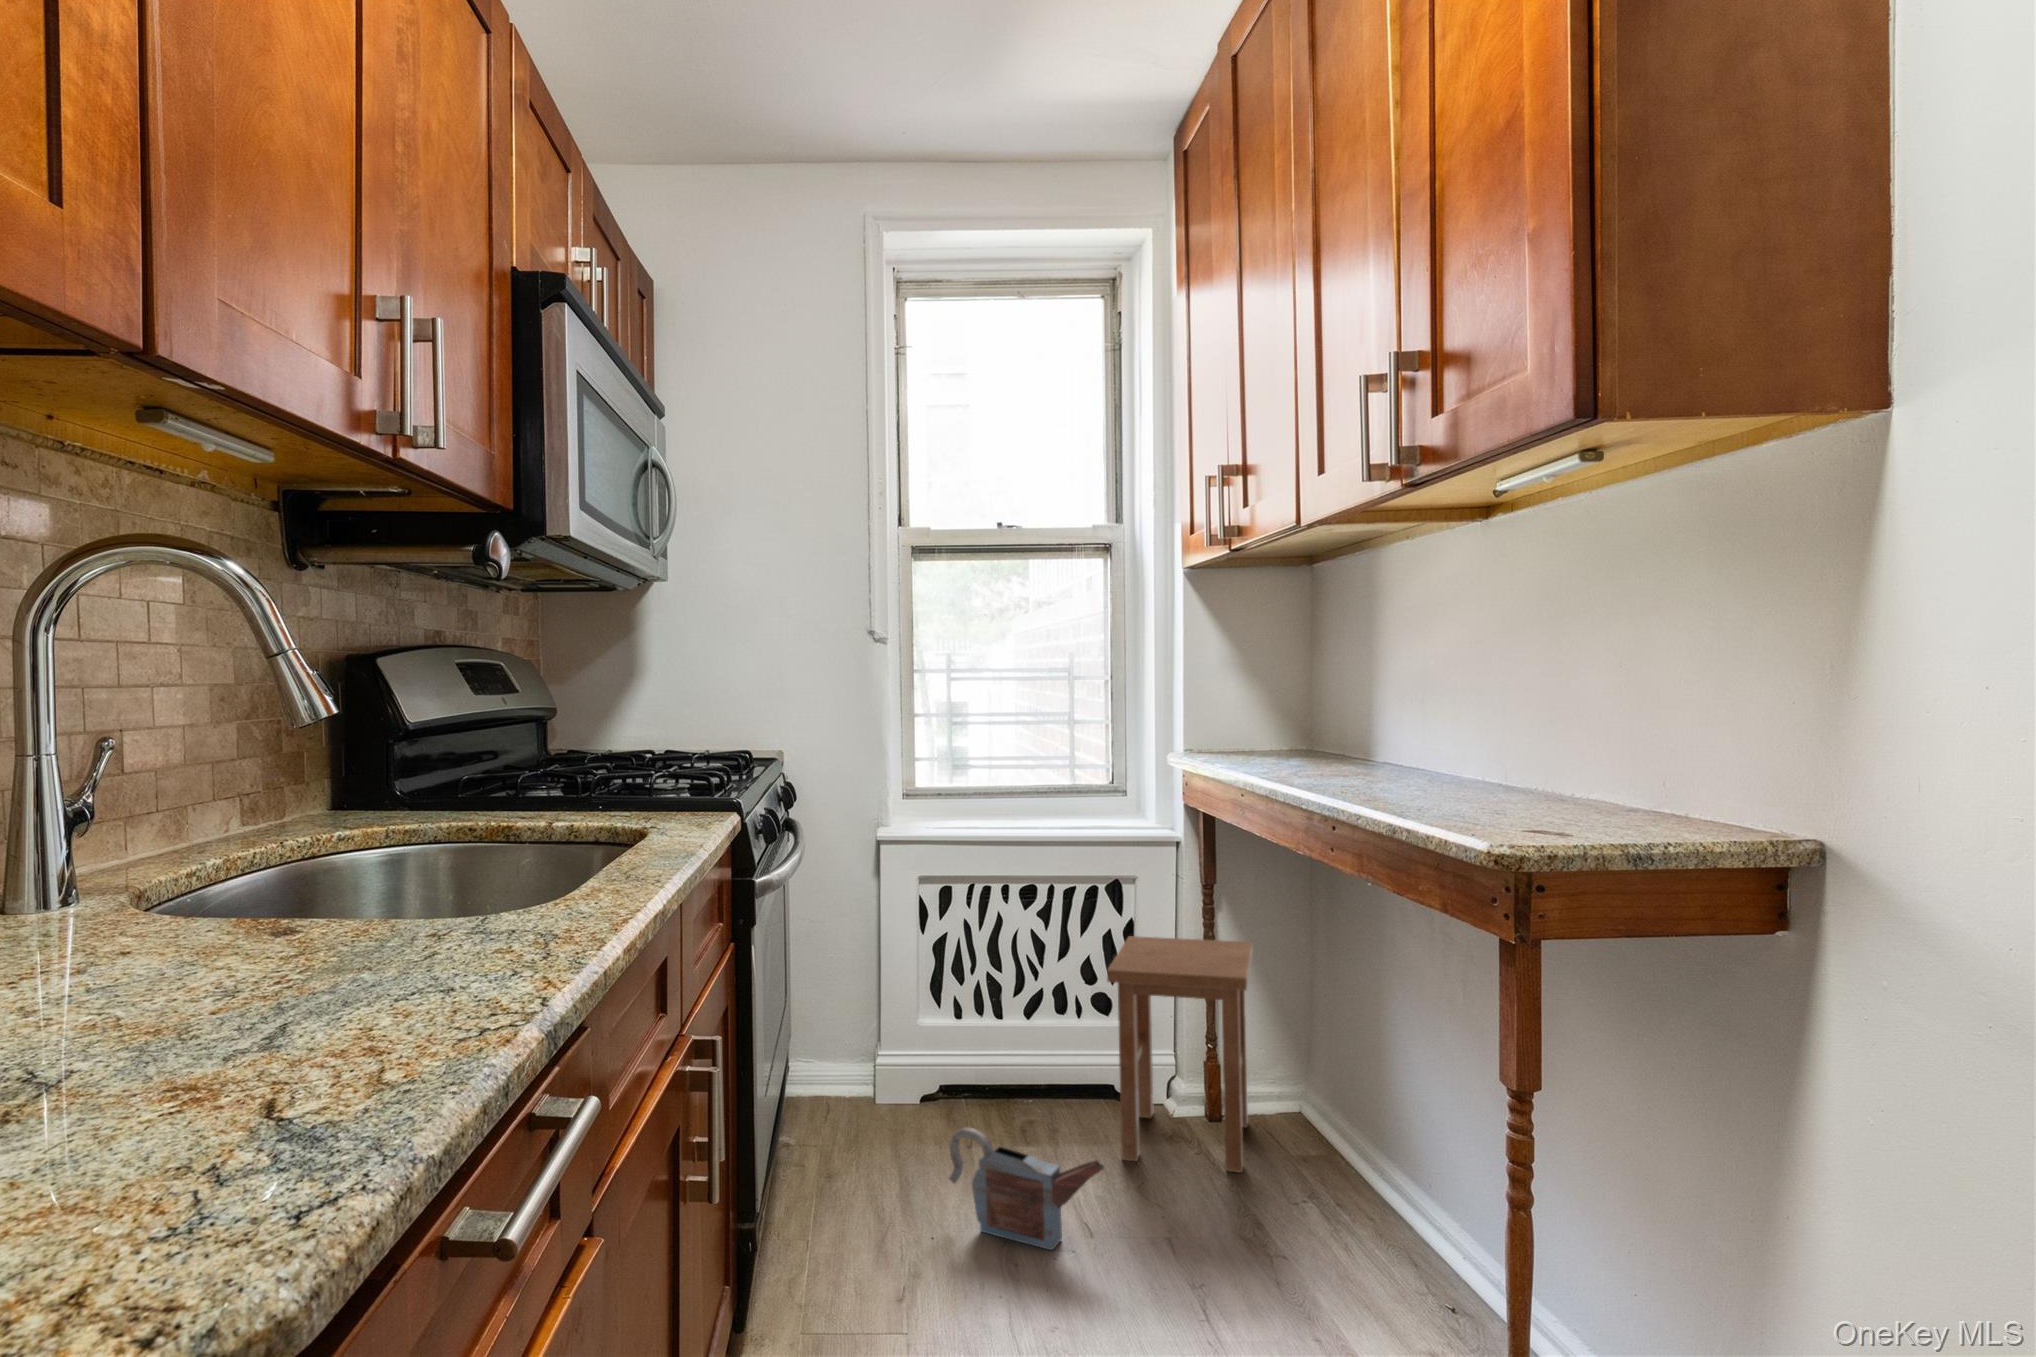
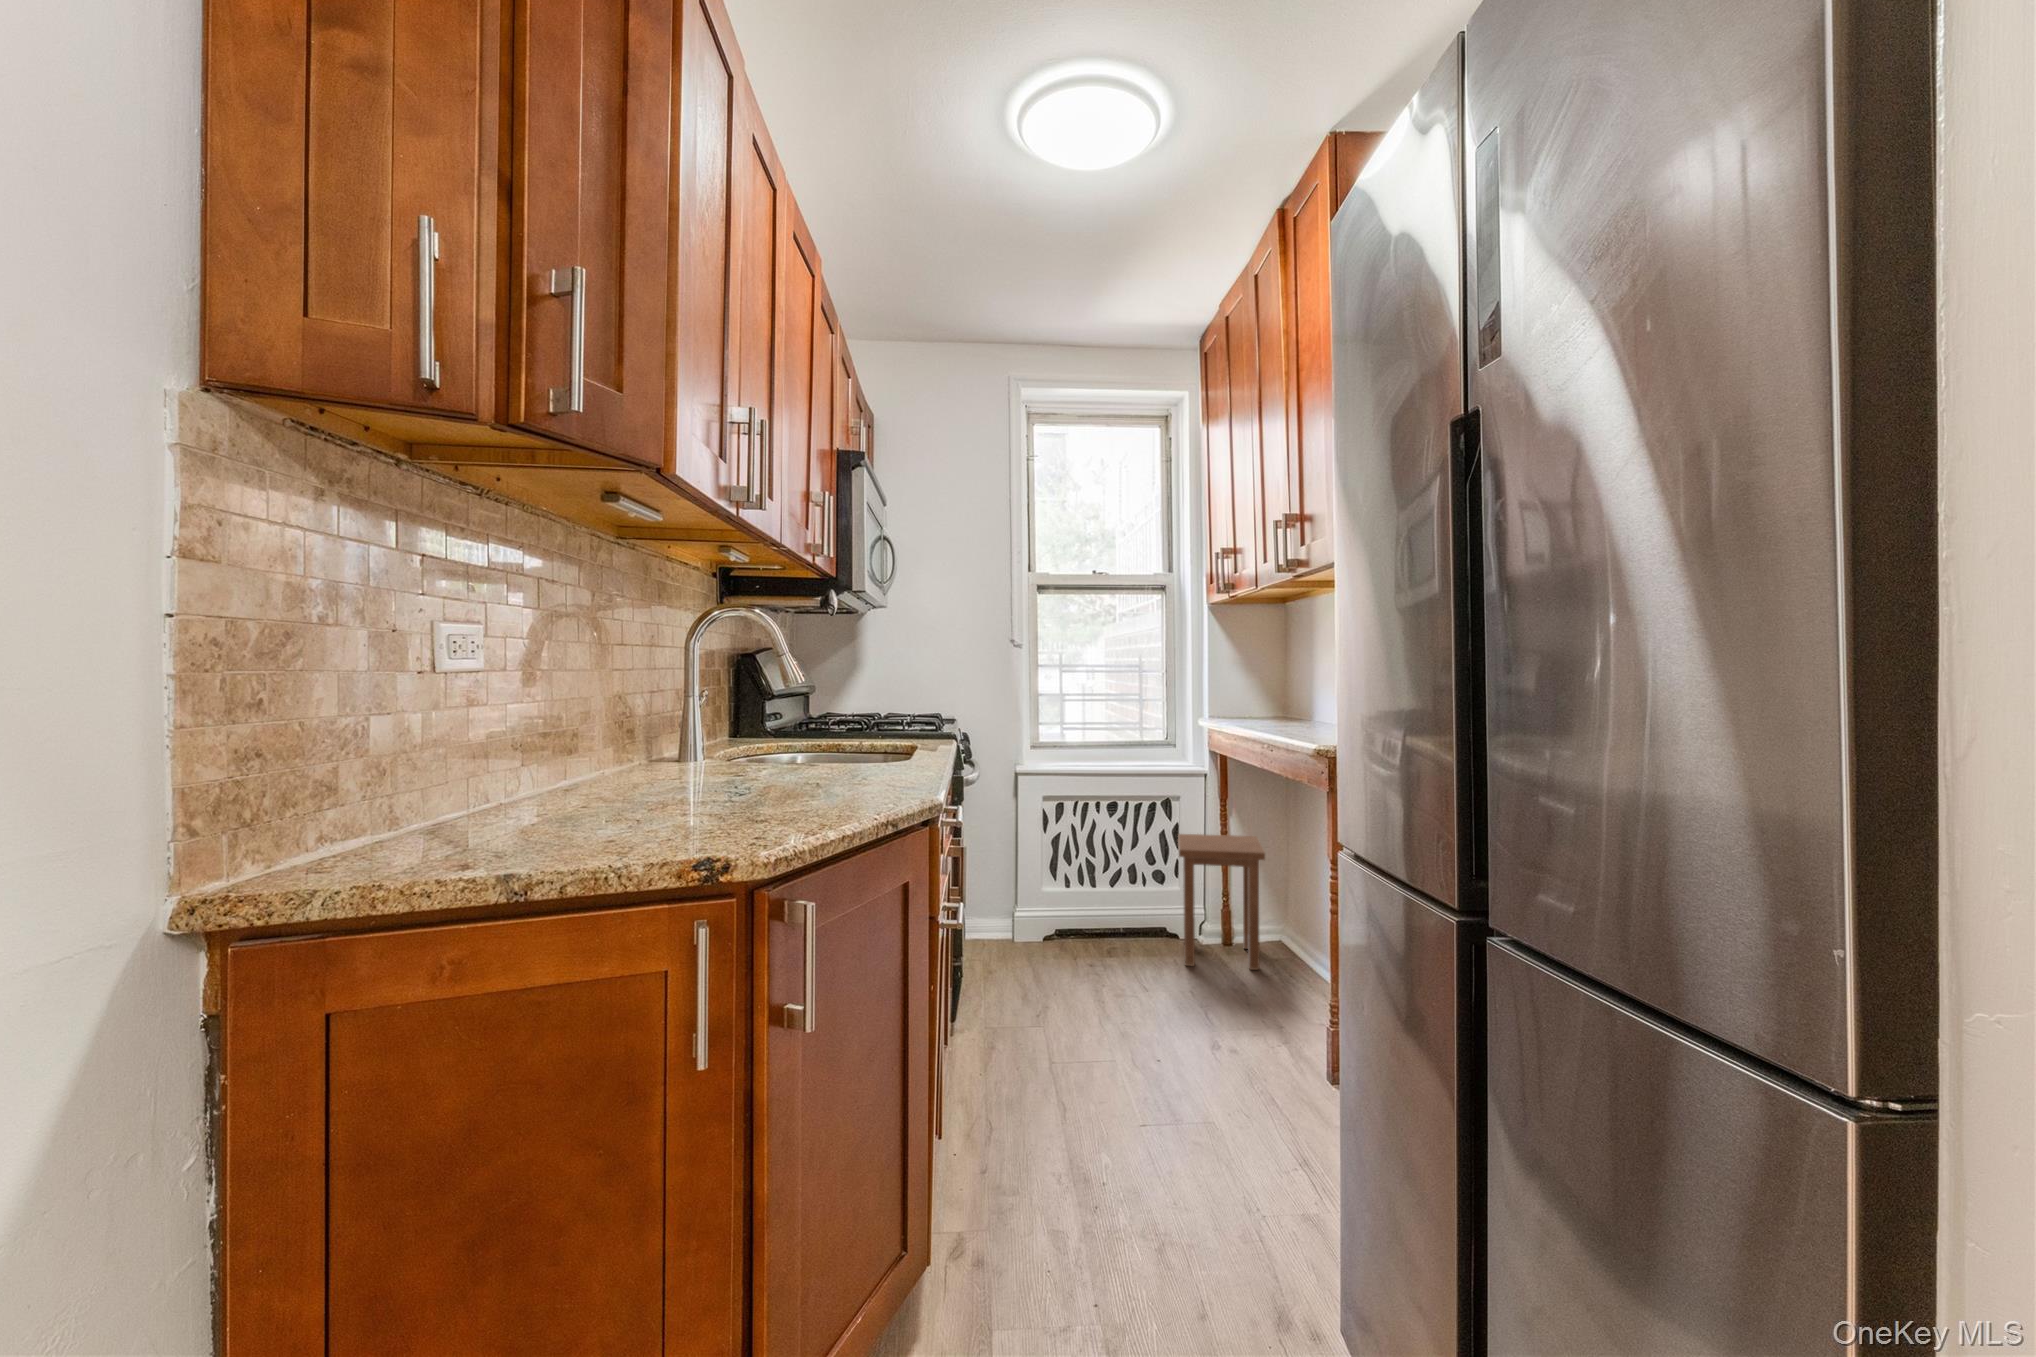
watering can: present [949,1127,1104,1250] -> none [1097,939,1199,1006]

